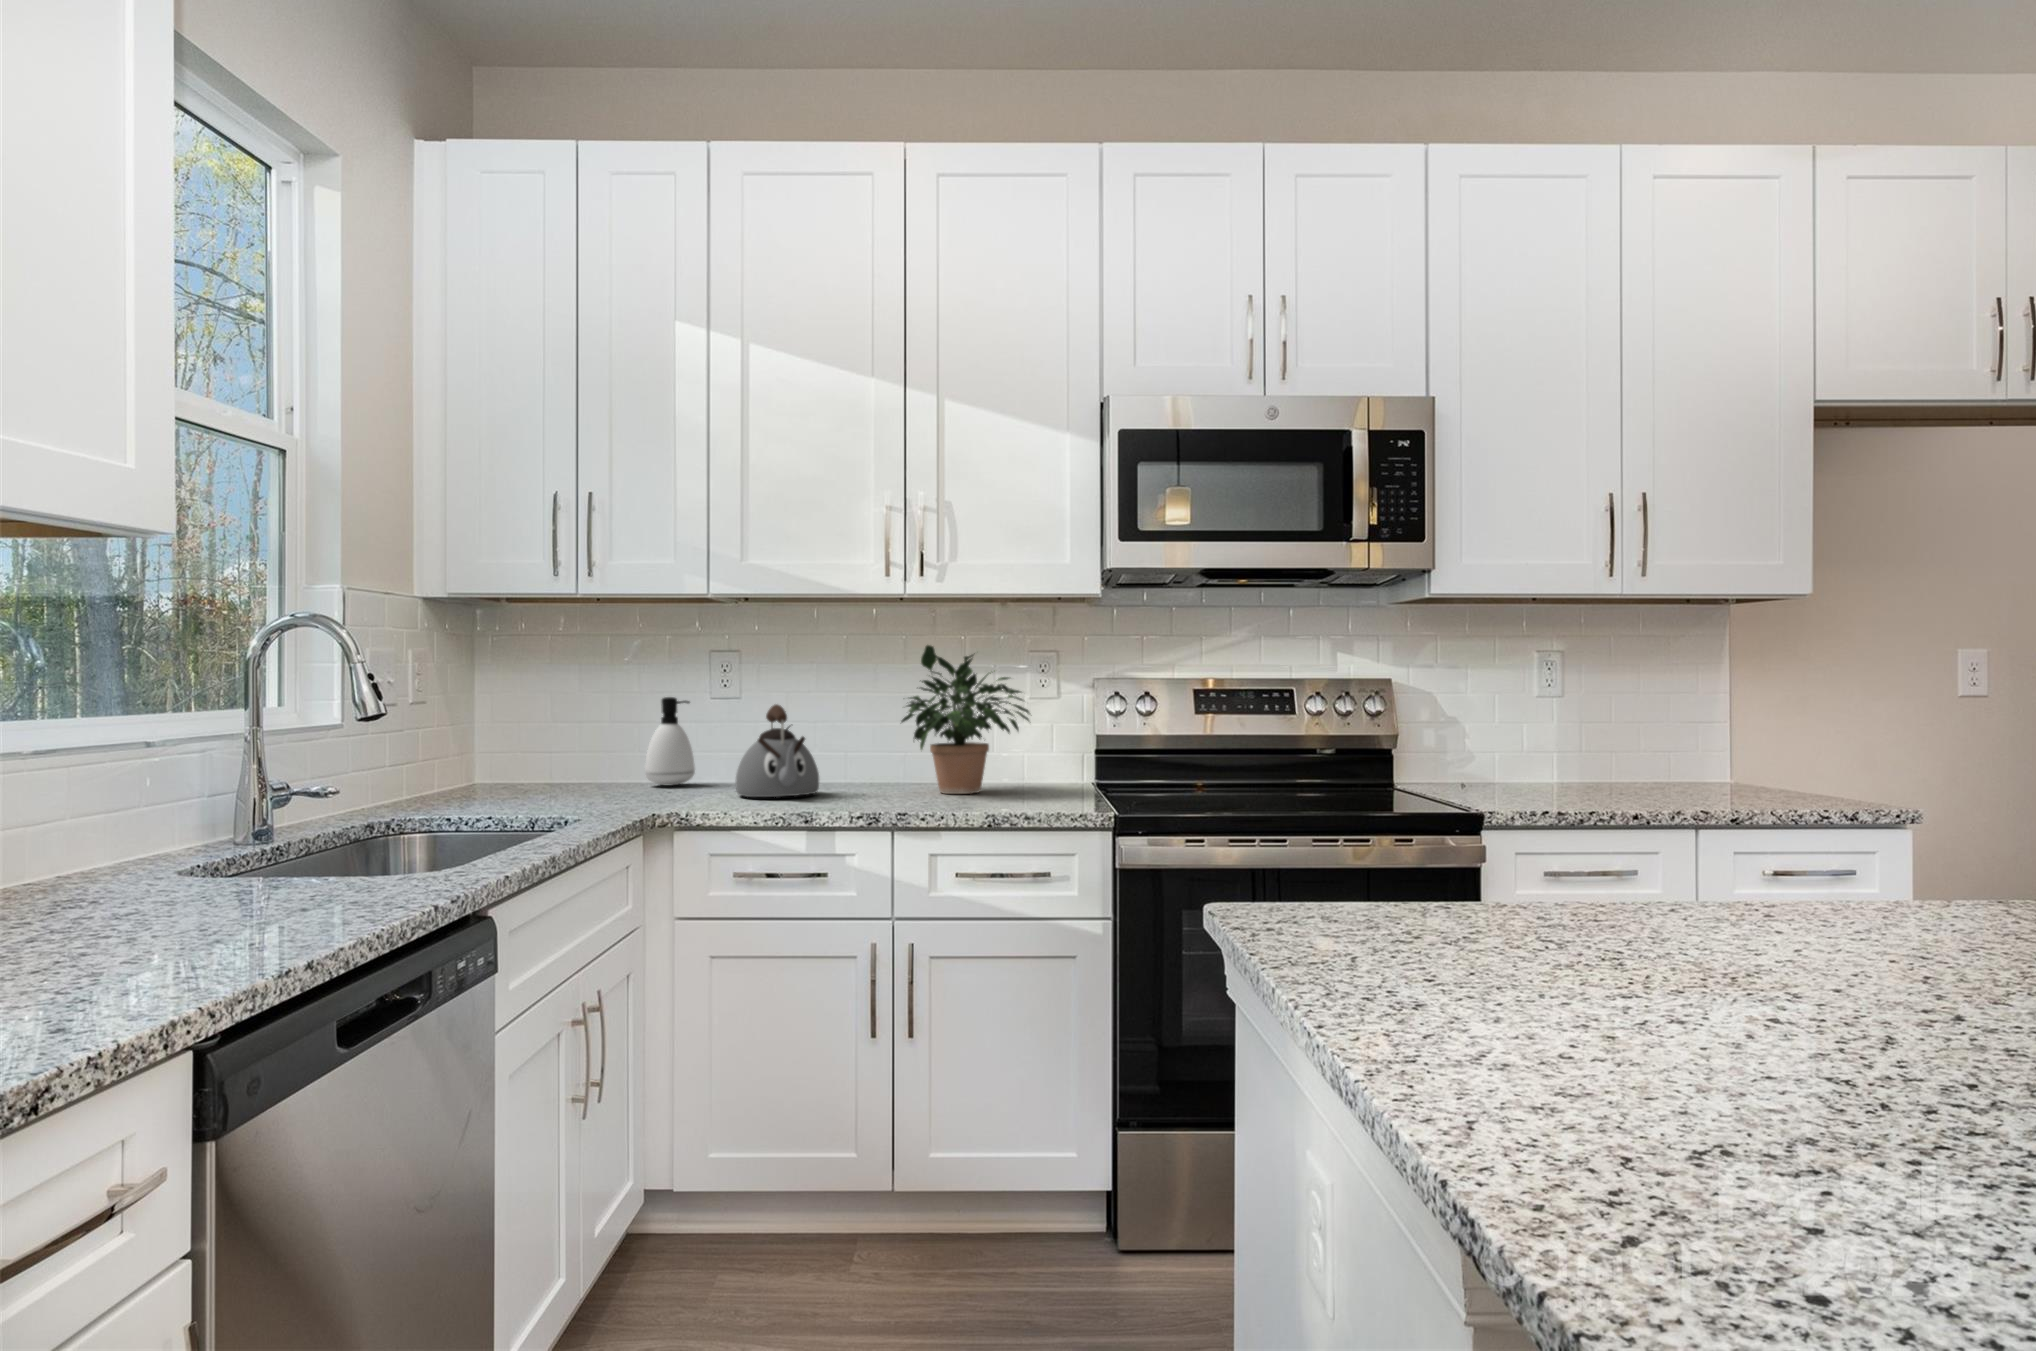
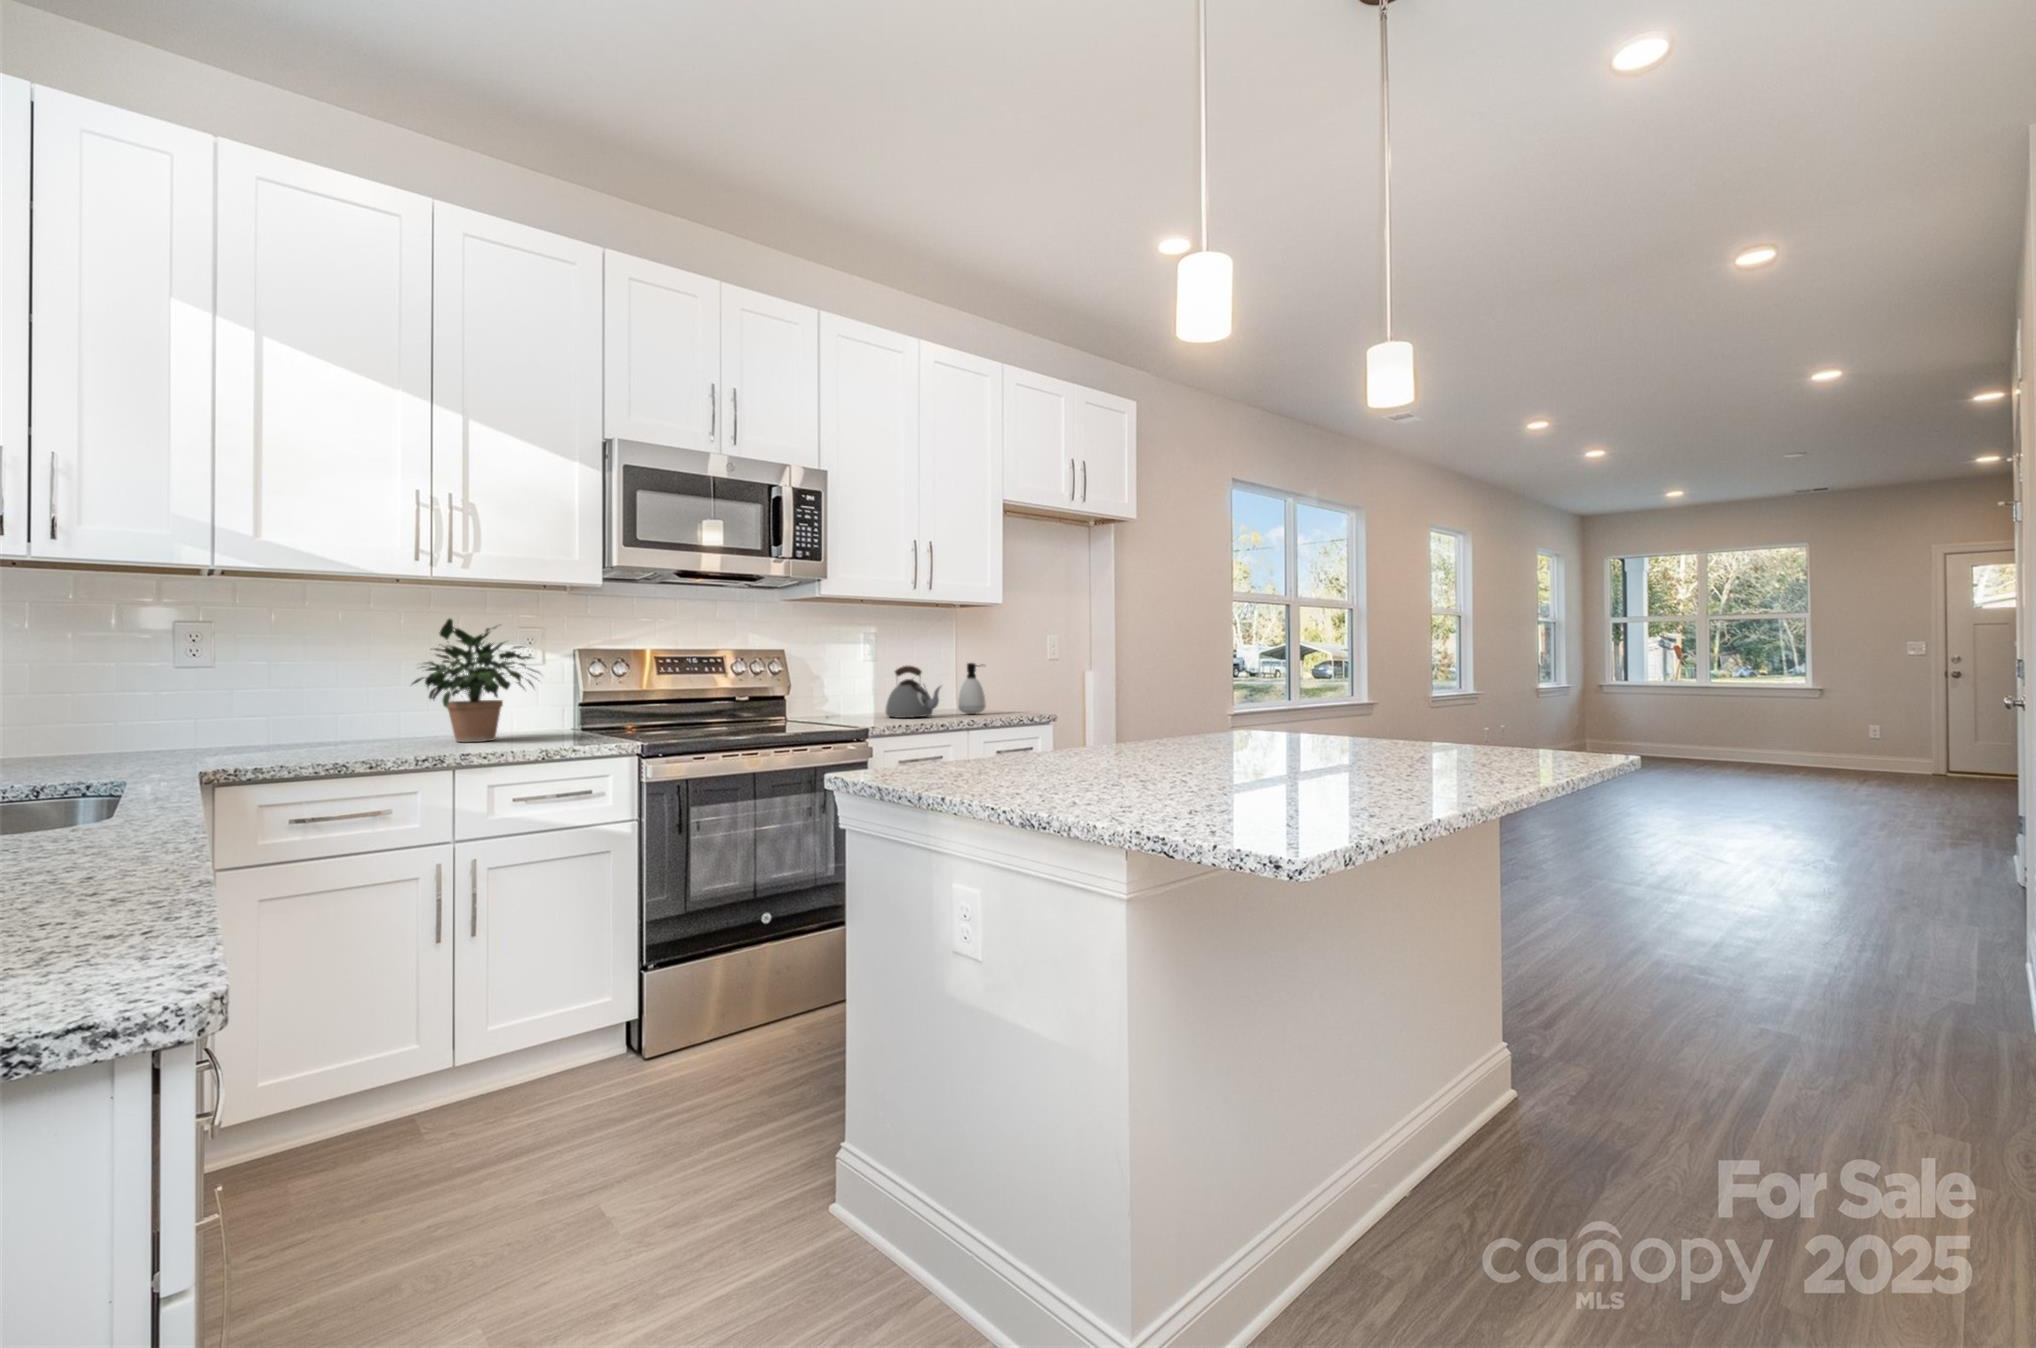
soap dispenser: present [645,697,695,786] -> present [958,663,986,714]
kettle: present [735,704,819,797] -> present [885,666,941,718]

